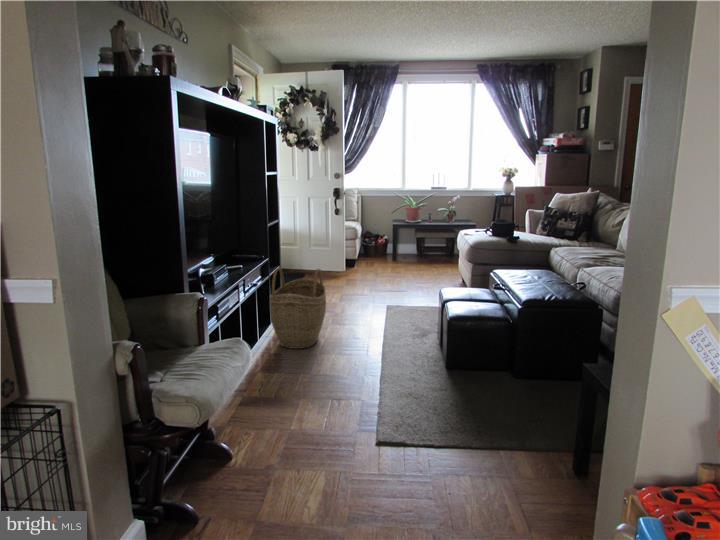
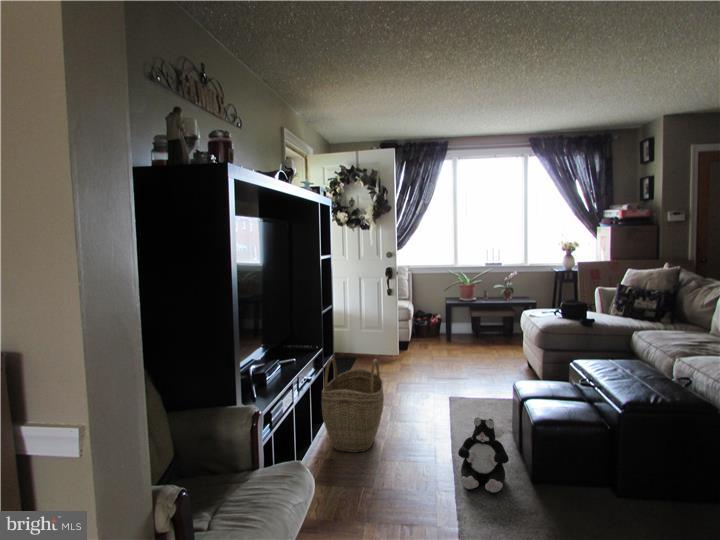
plush toy: none [387,315,429,375] -> present [458,418,509,493]

